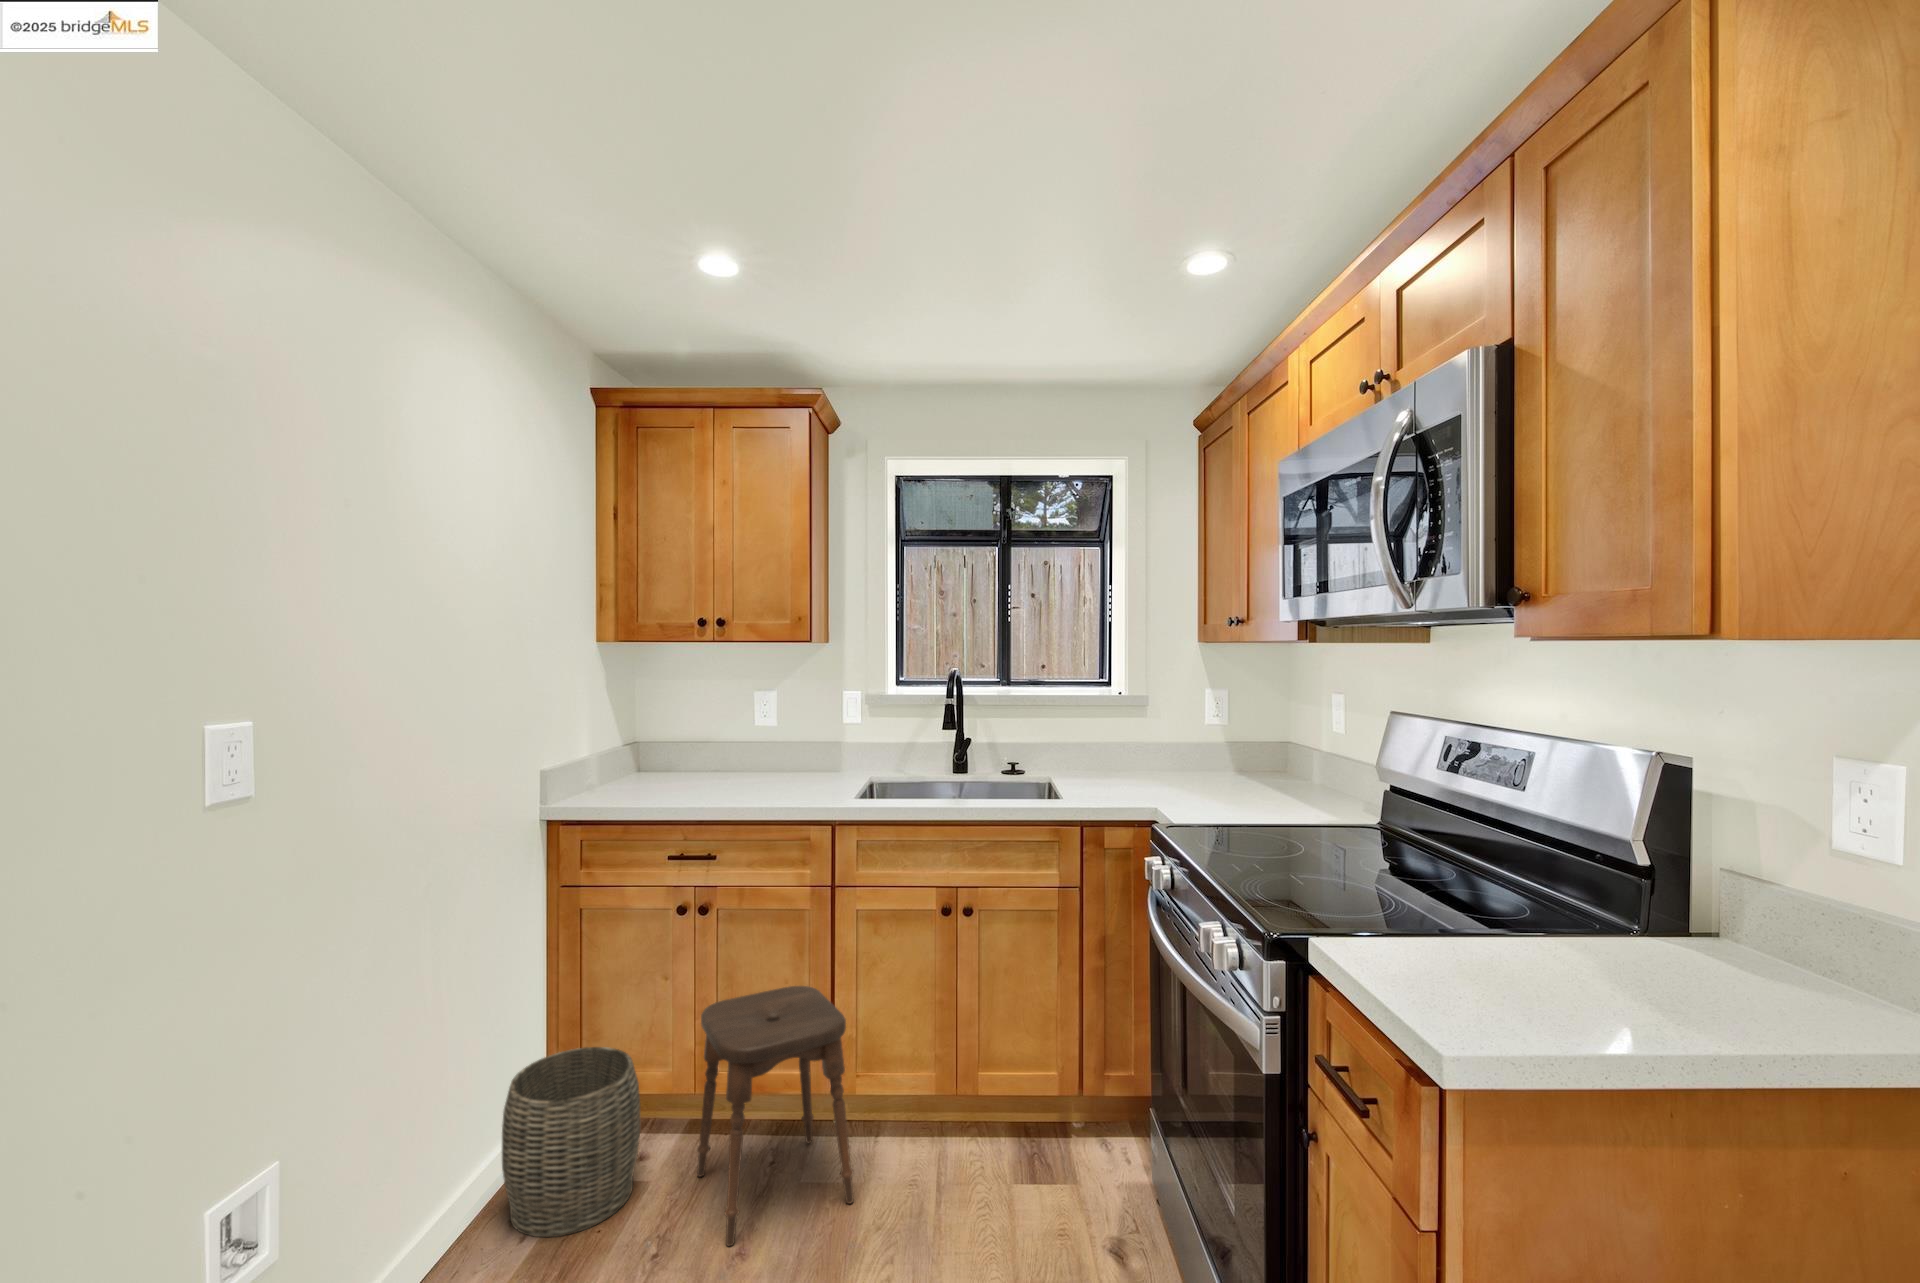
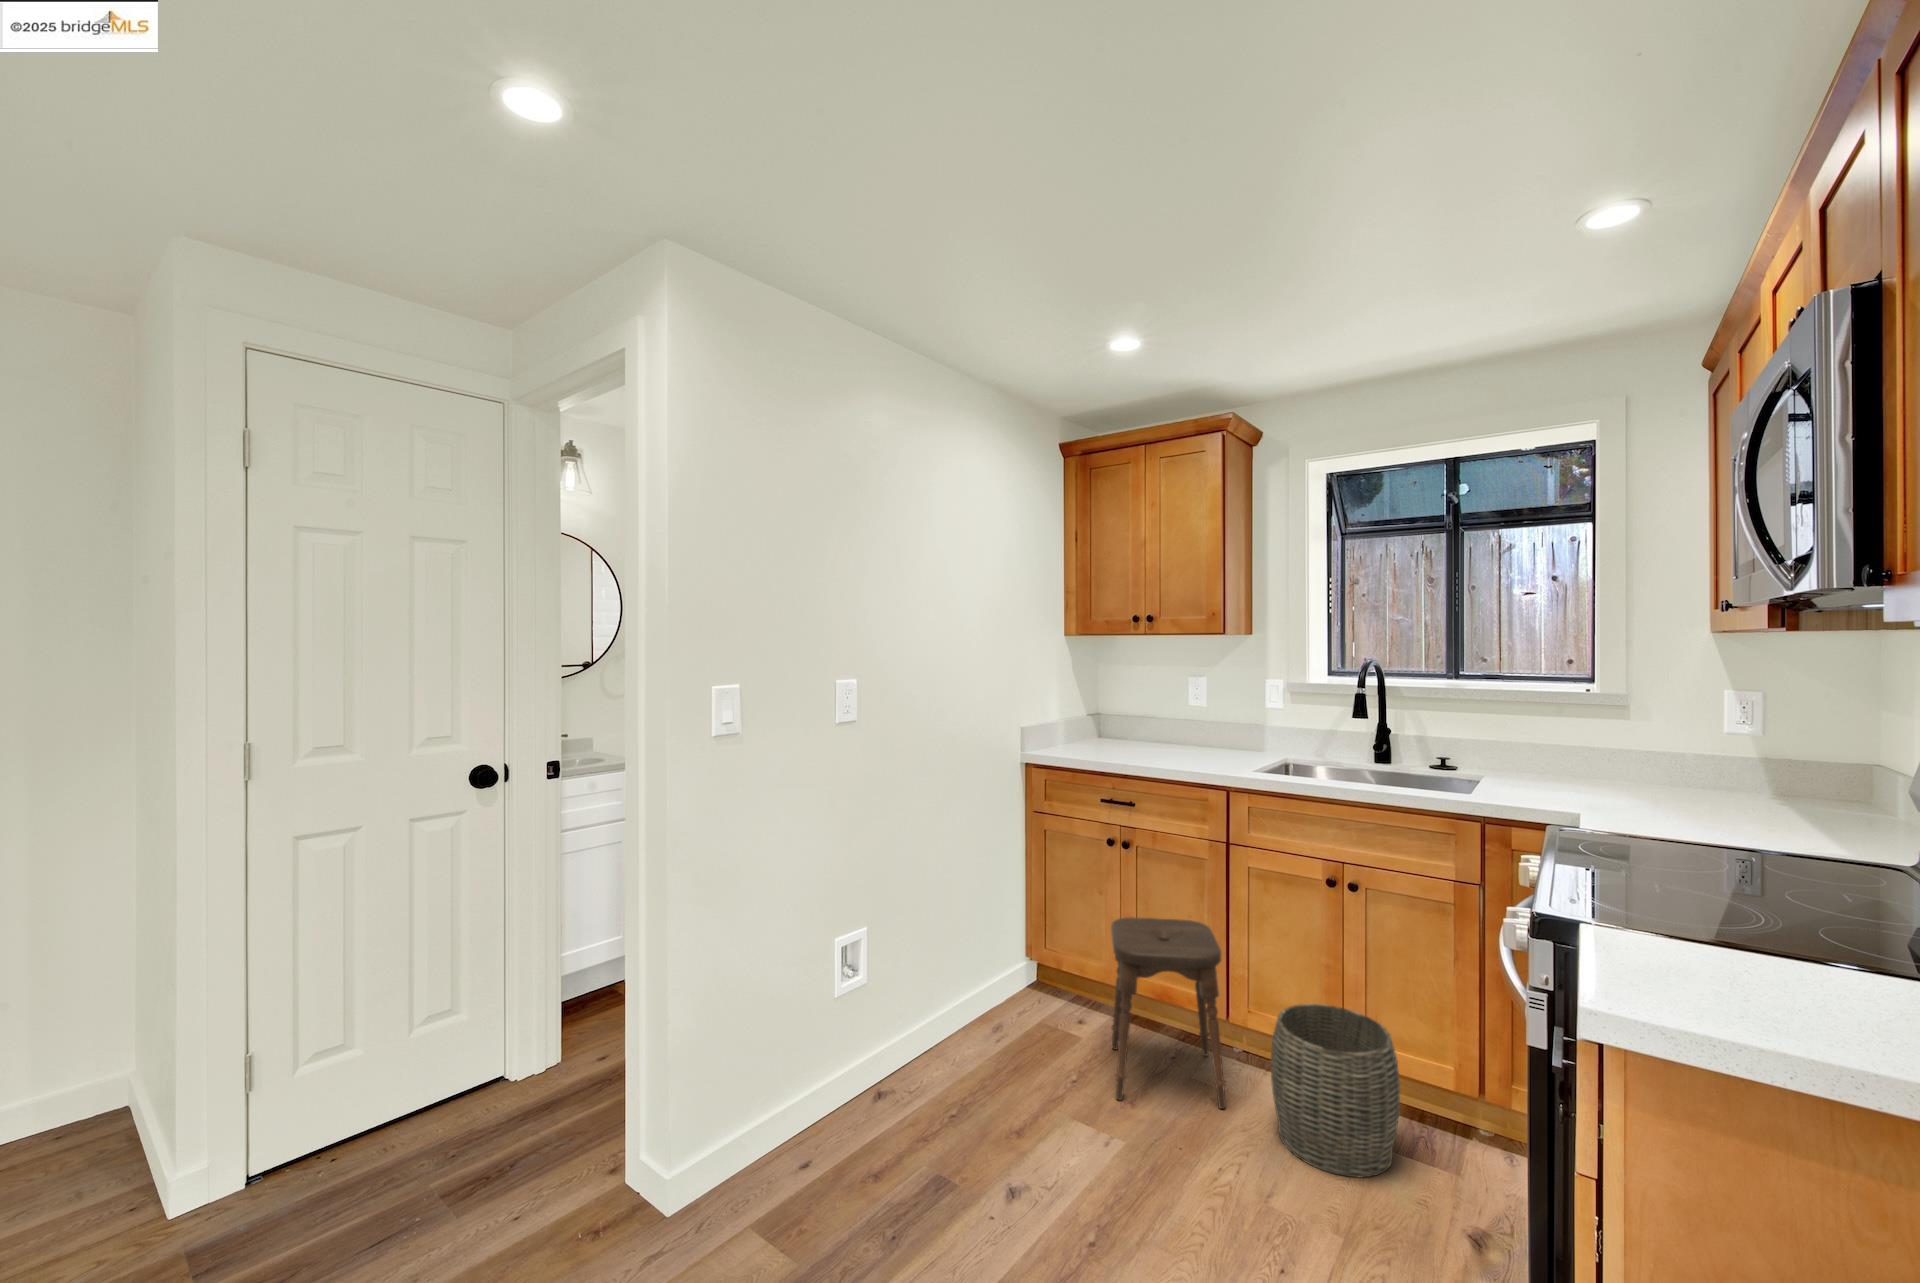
woven basket: present [502,1047,640,1237] -> present [1271,1004,1400,1177]

